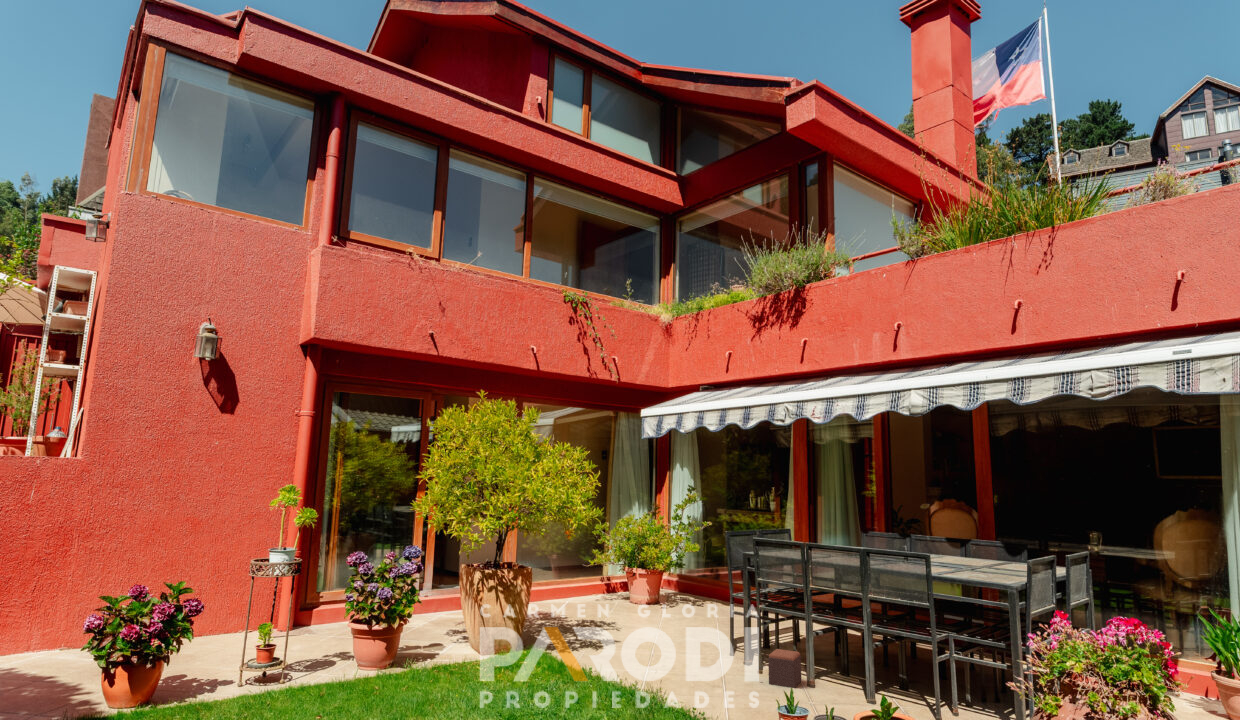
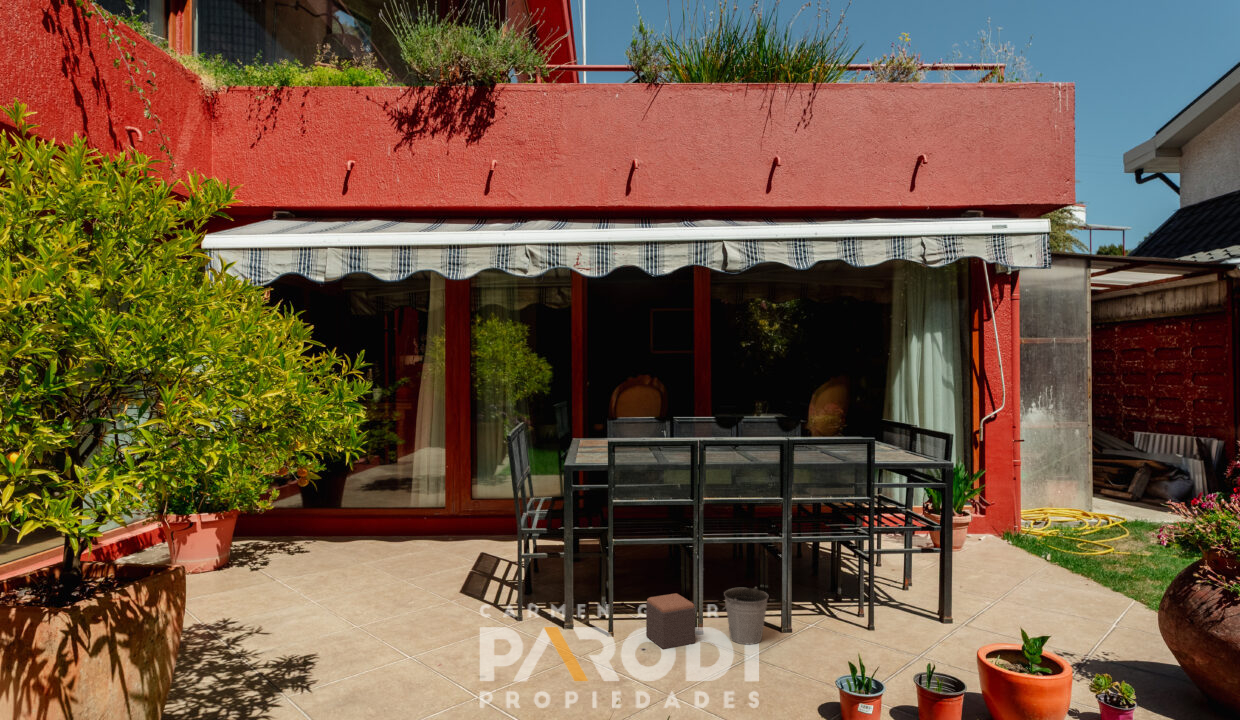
bucket: none [813,656,848,700] -> present [723,588,768,644]

